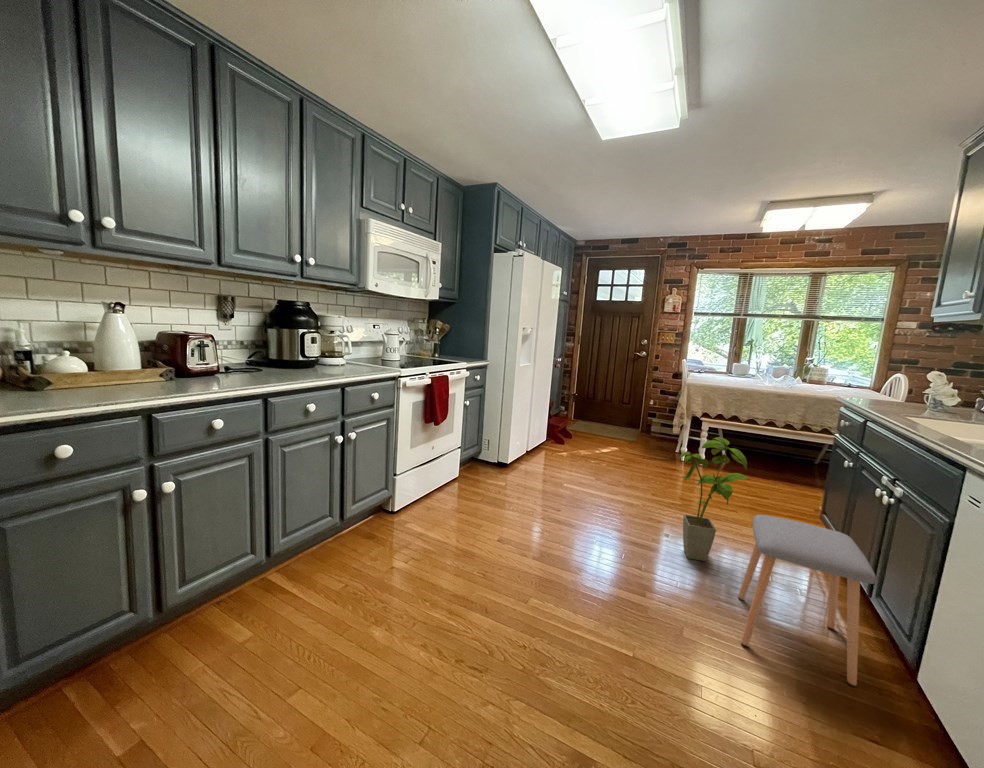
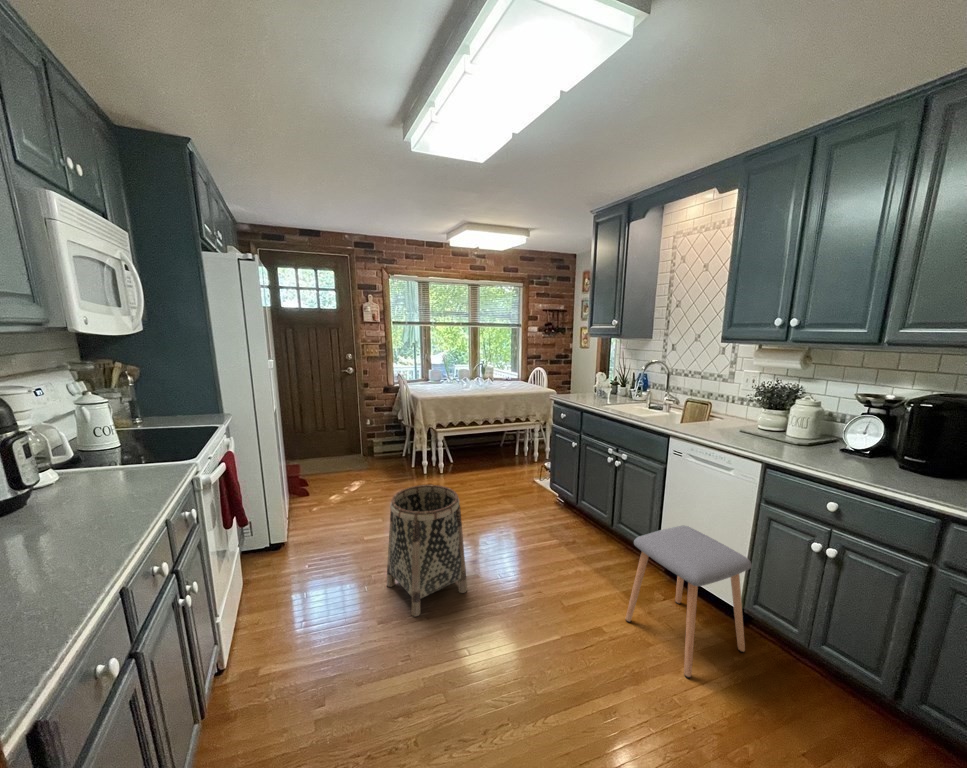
basket: none [574,428,633,519] -> present [387,485,467,616]
house plant: present [679,437,750,561] -> none [533,469,607,602]

